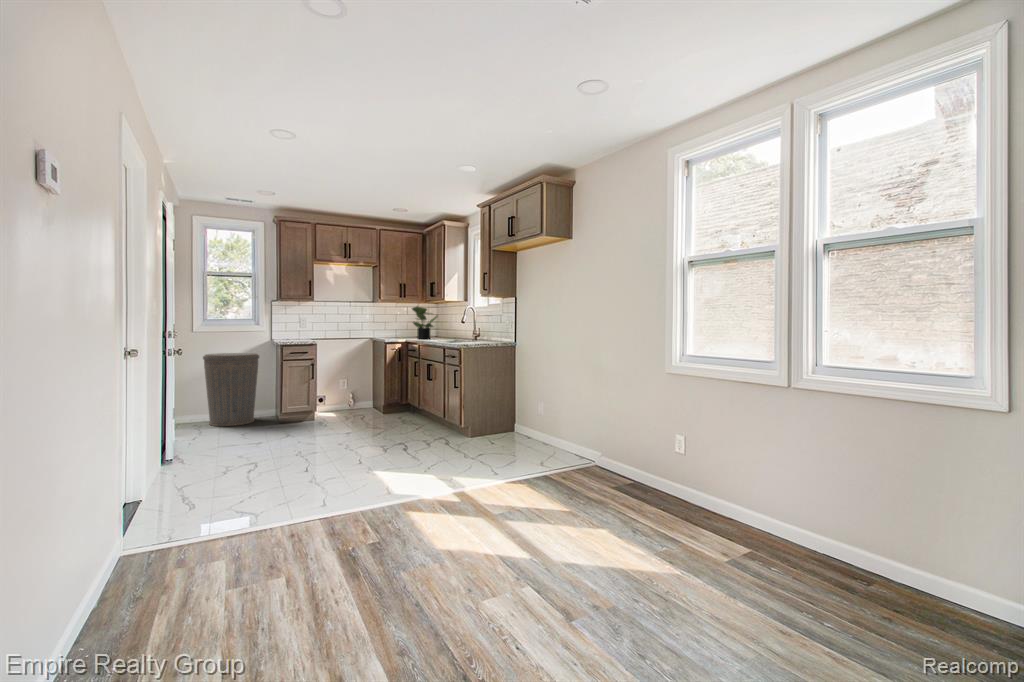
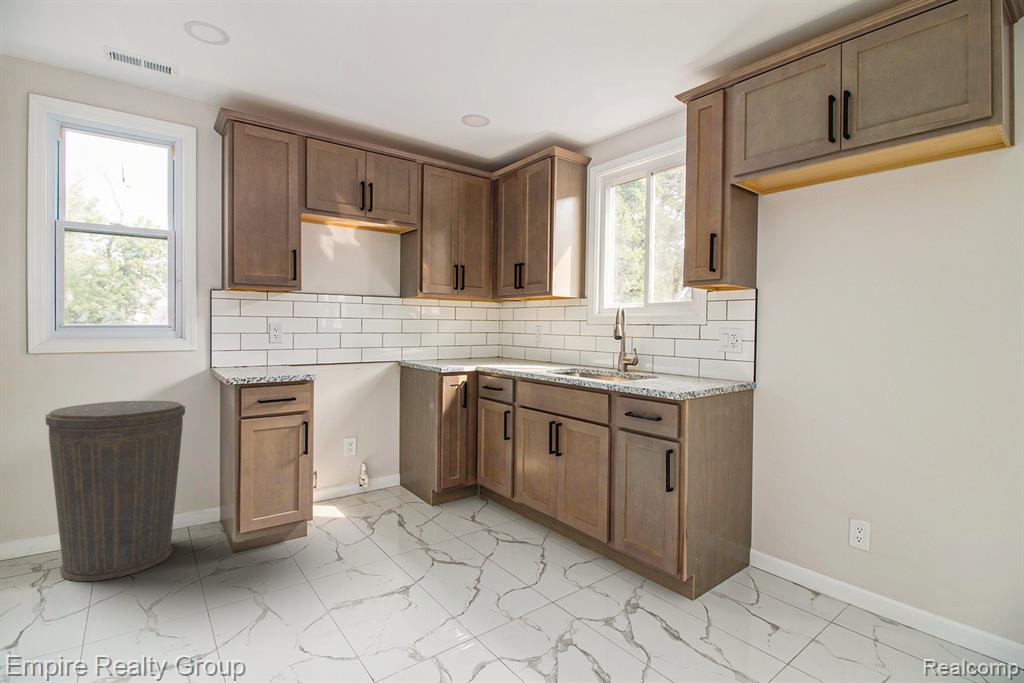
potted plant: present [412,306,438,339] -> none [481,305,530,366]

